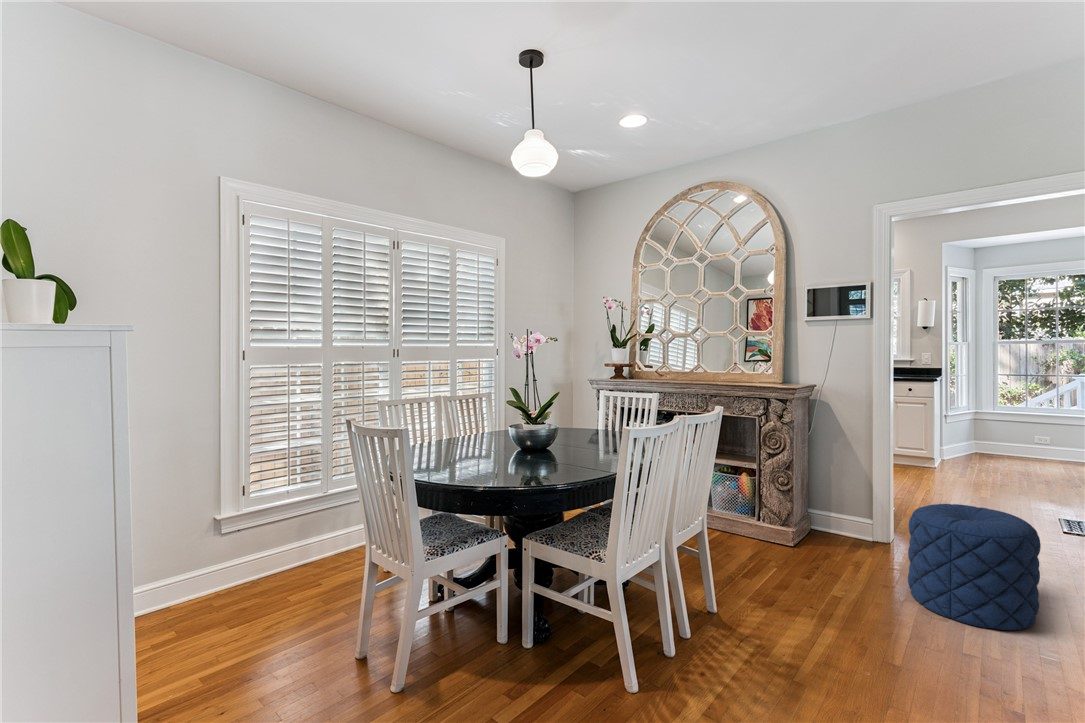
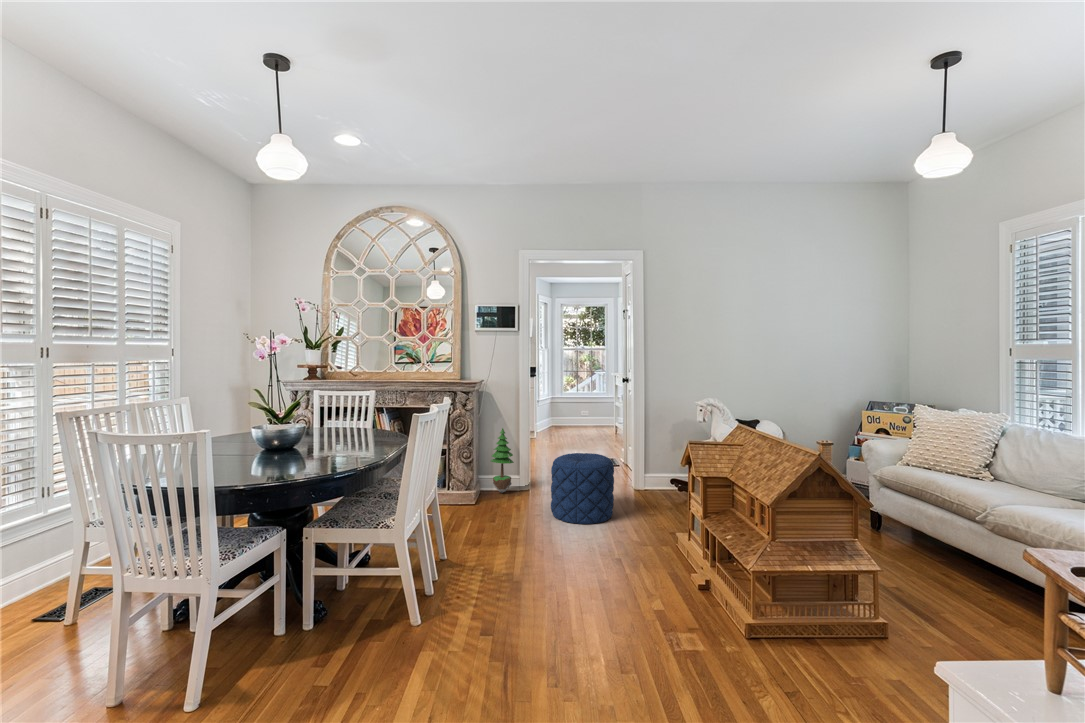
potted tree: none [823,451,861,541] -> present [491,428,514,493]

